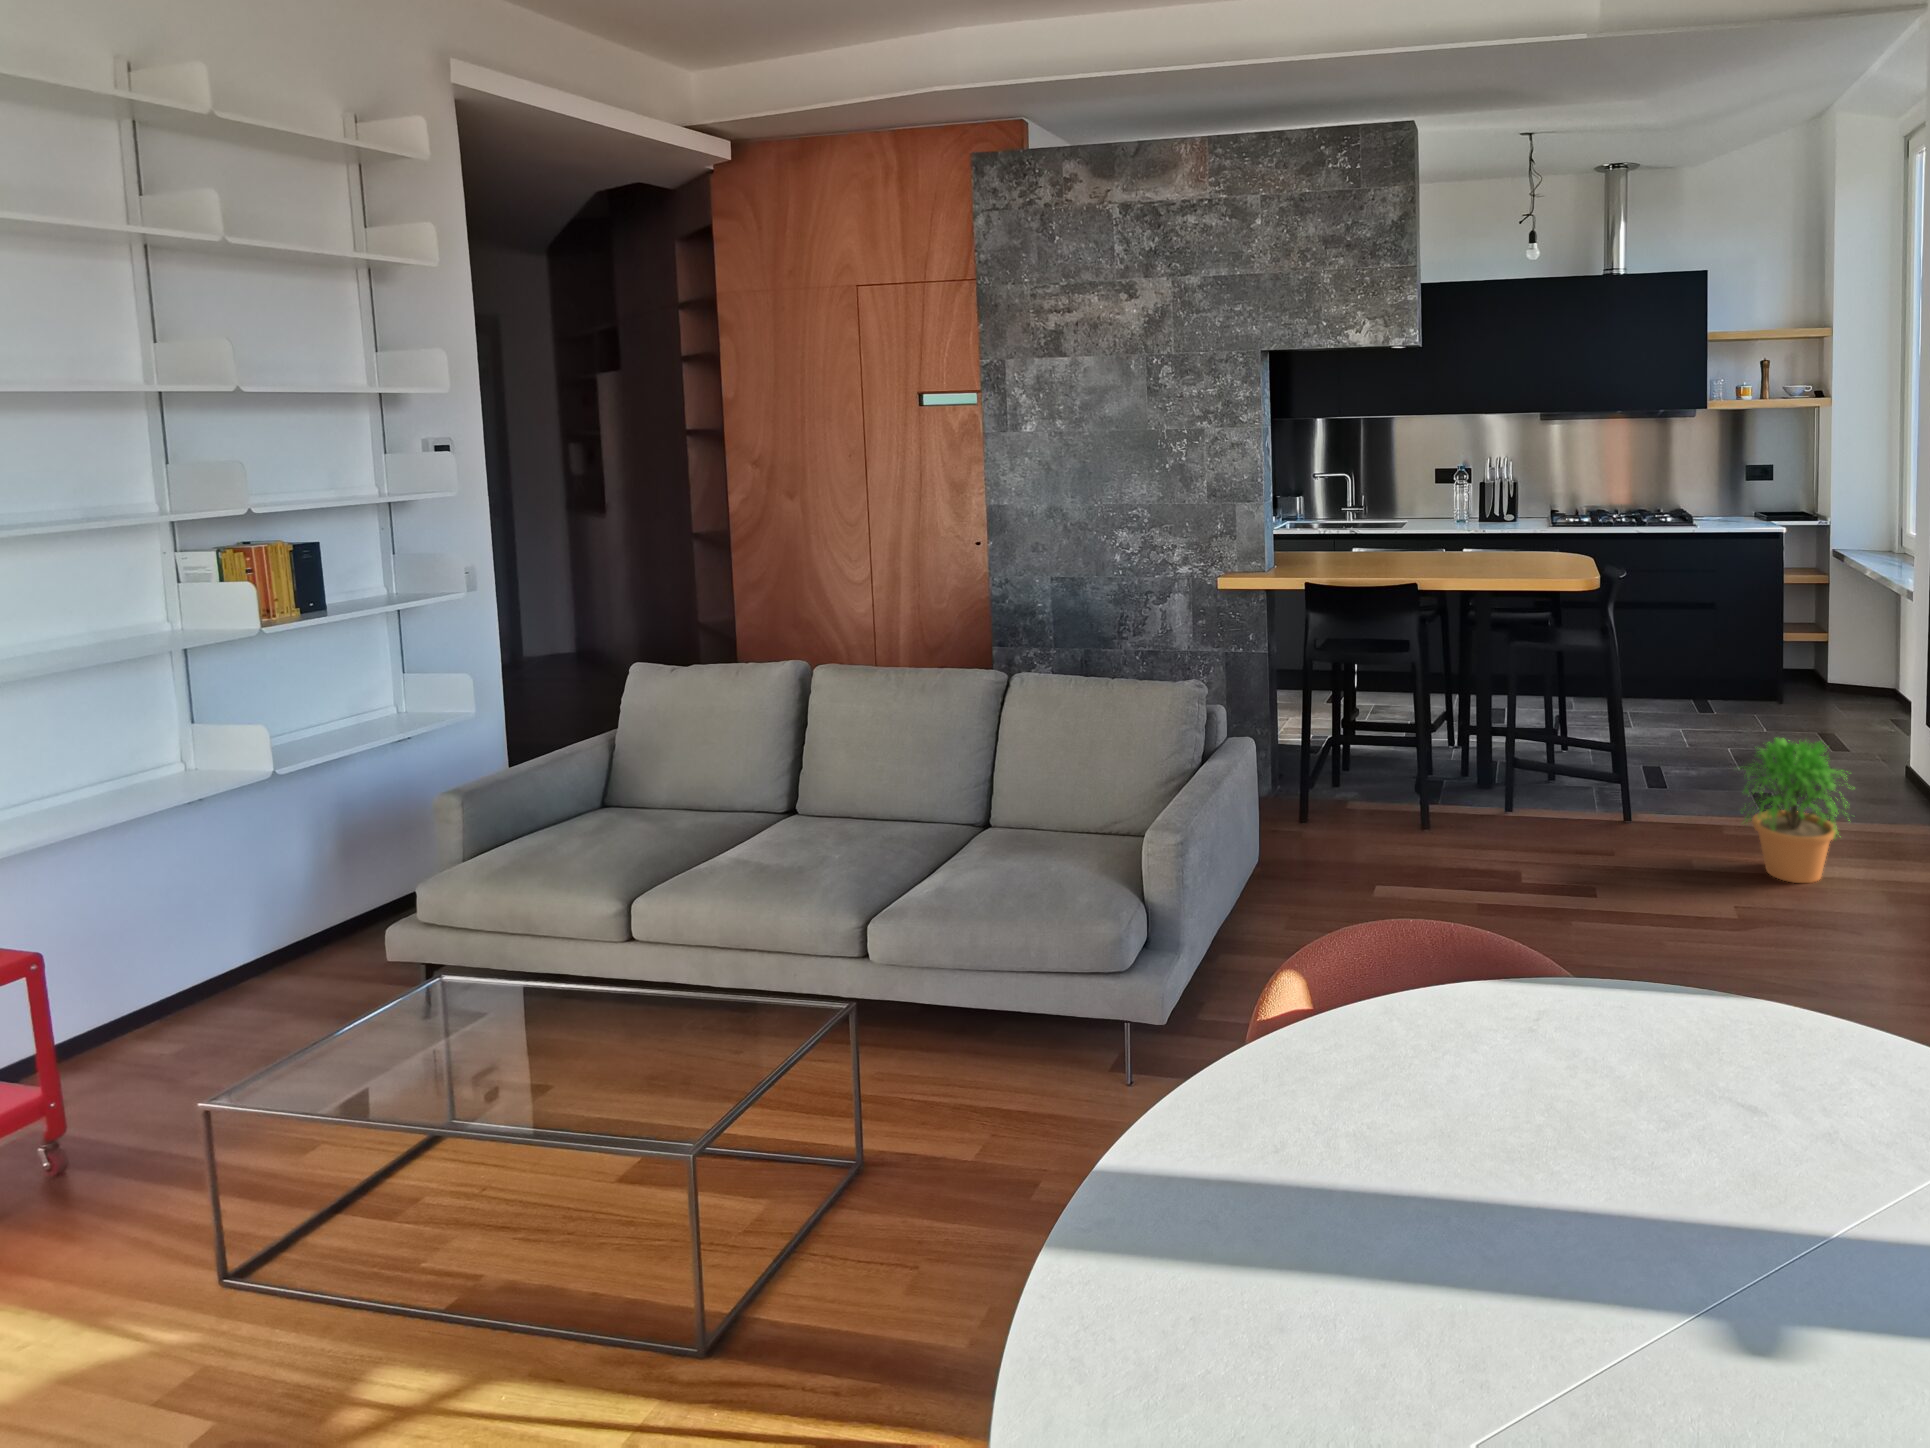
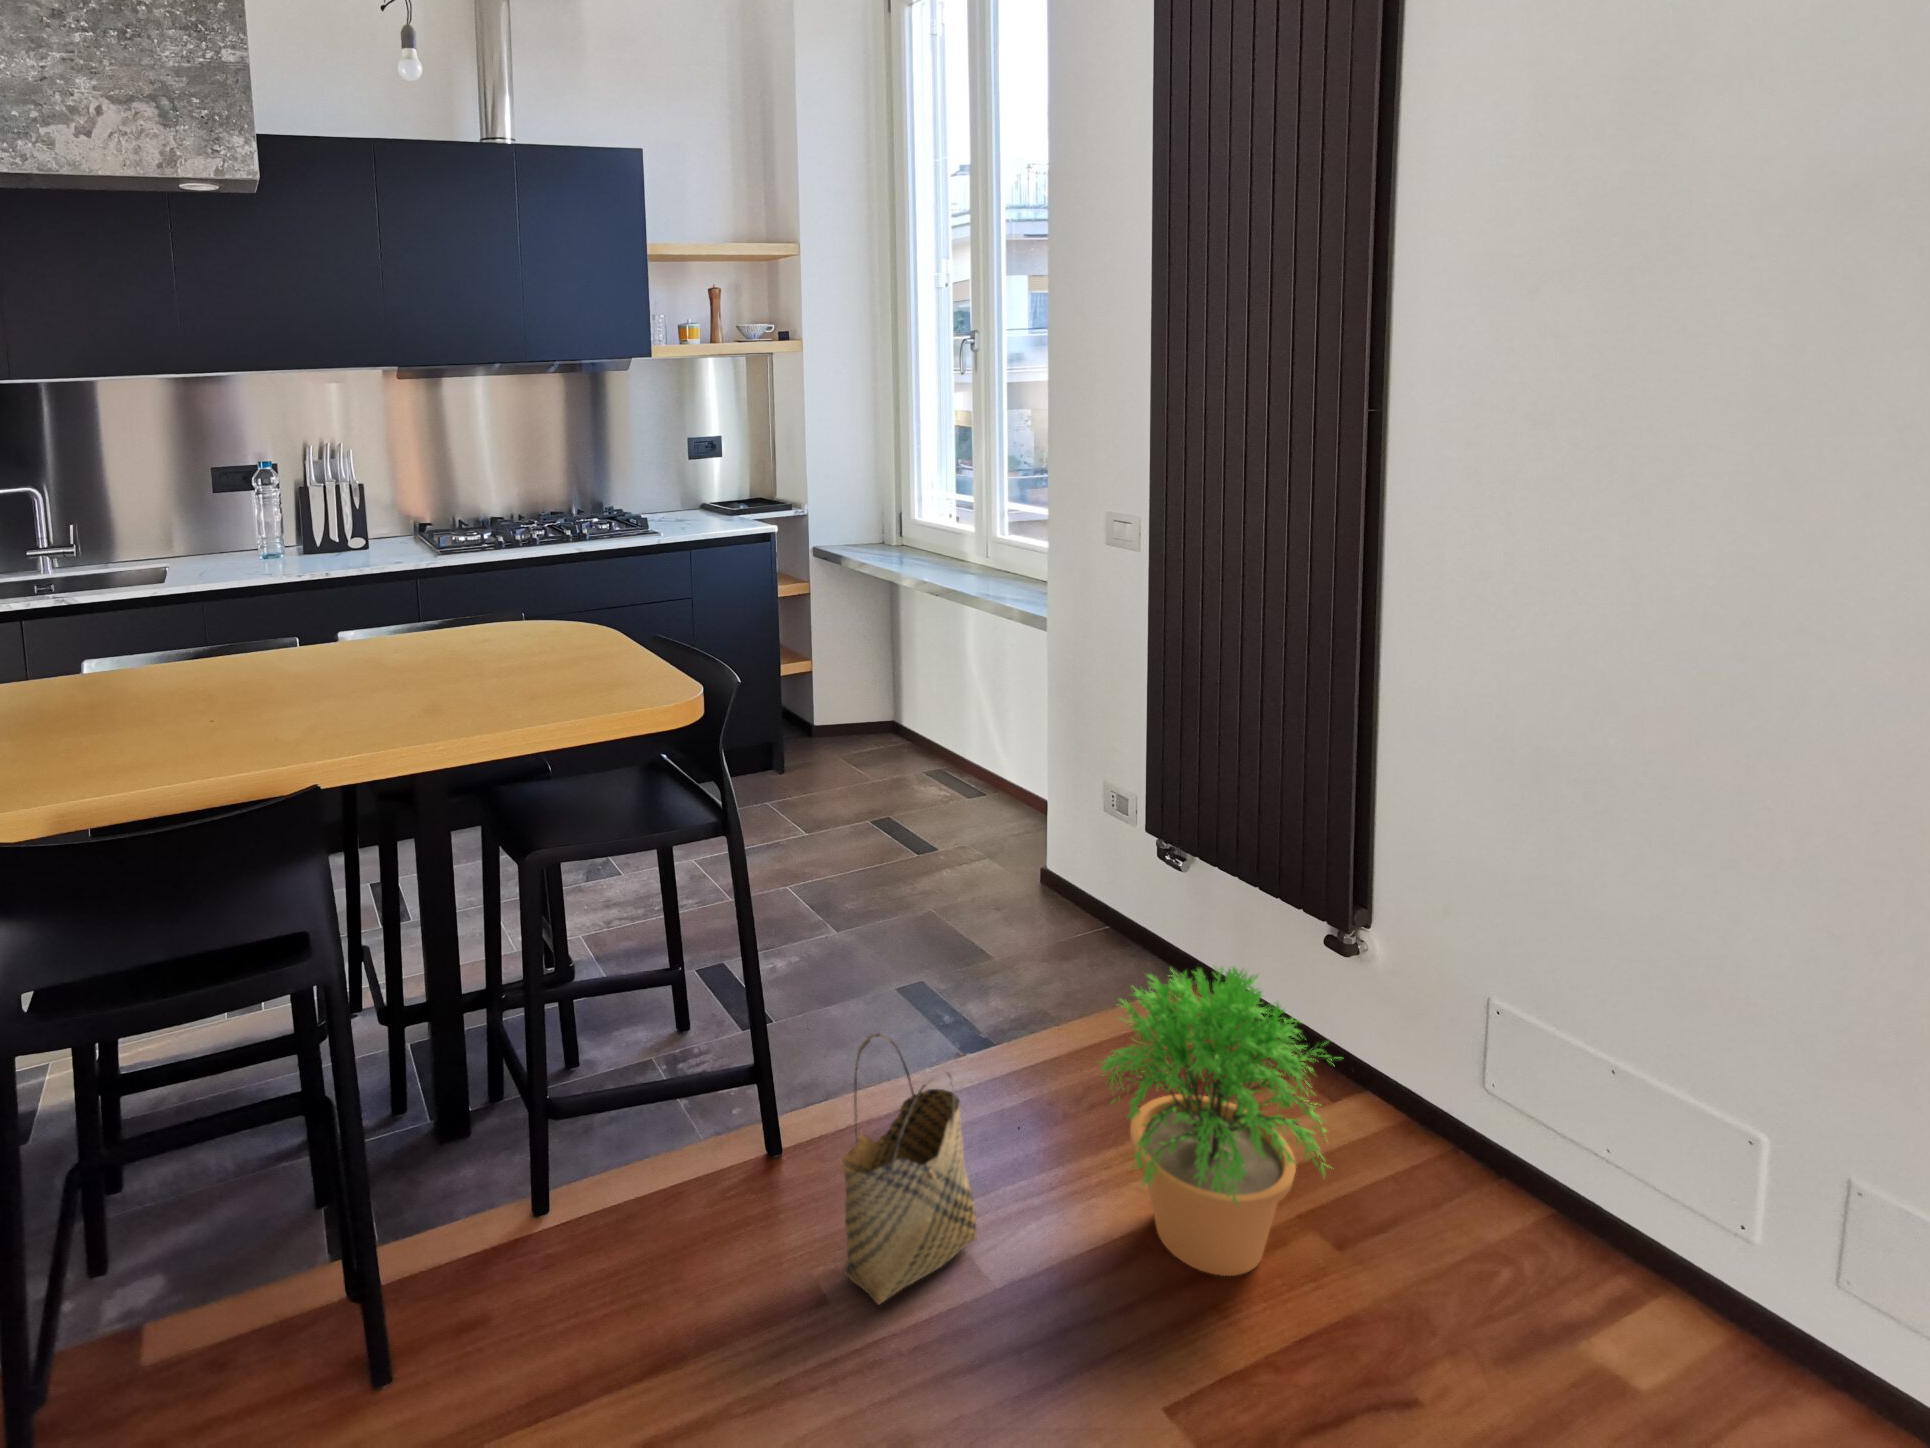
woven basket: none [1601,738,1676,845] -> present [842,1034,977,1304]

